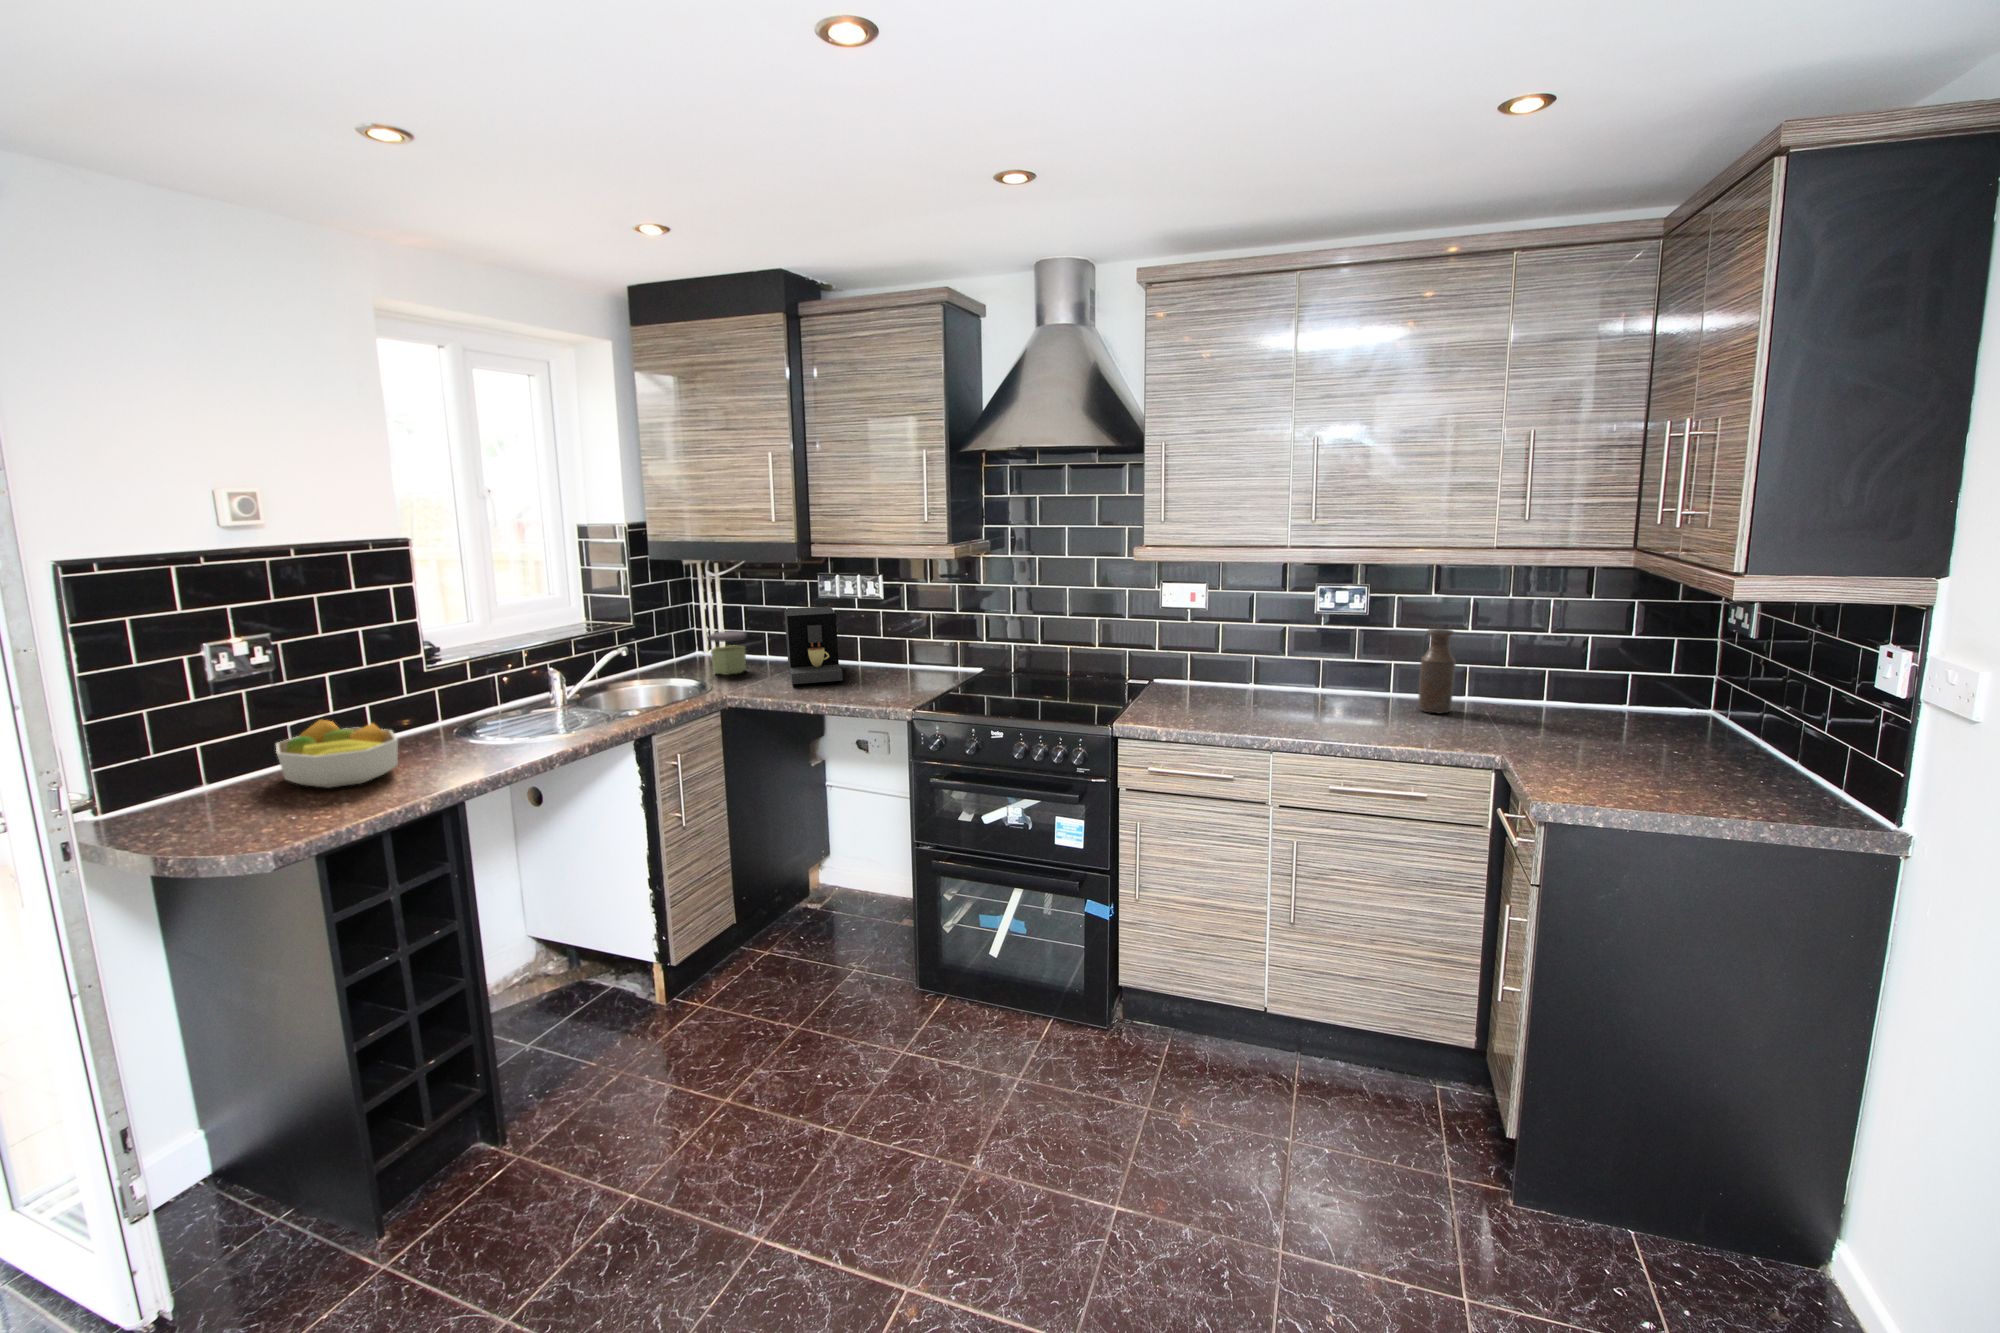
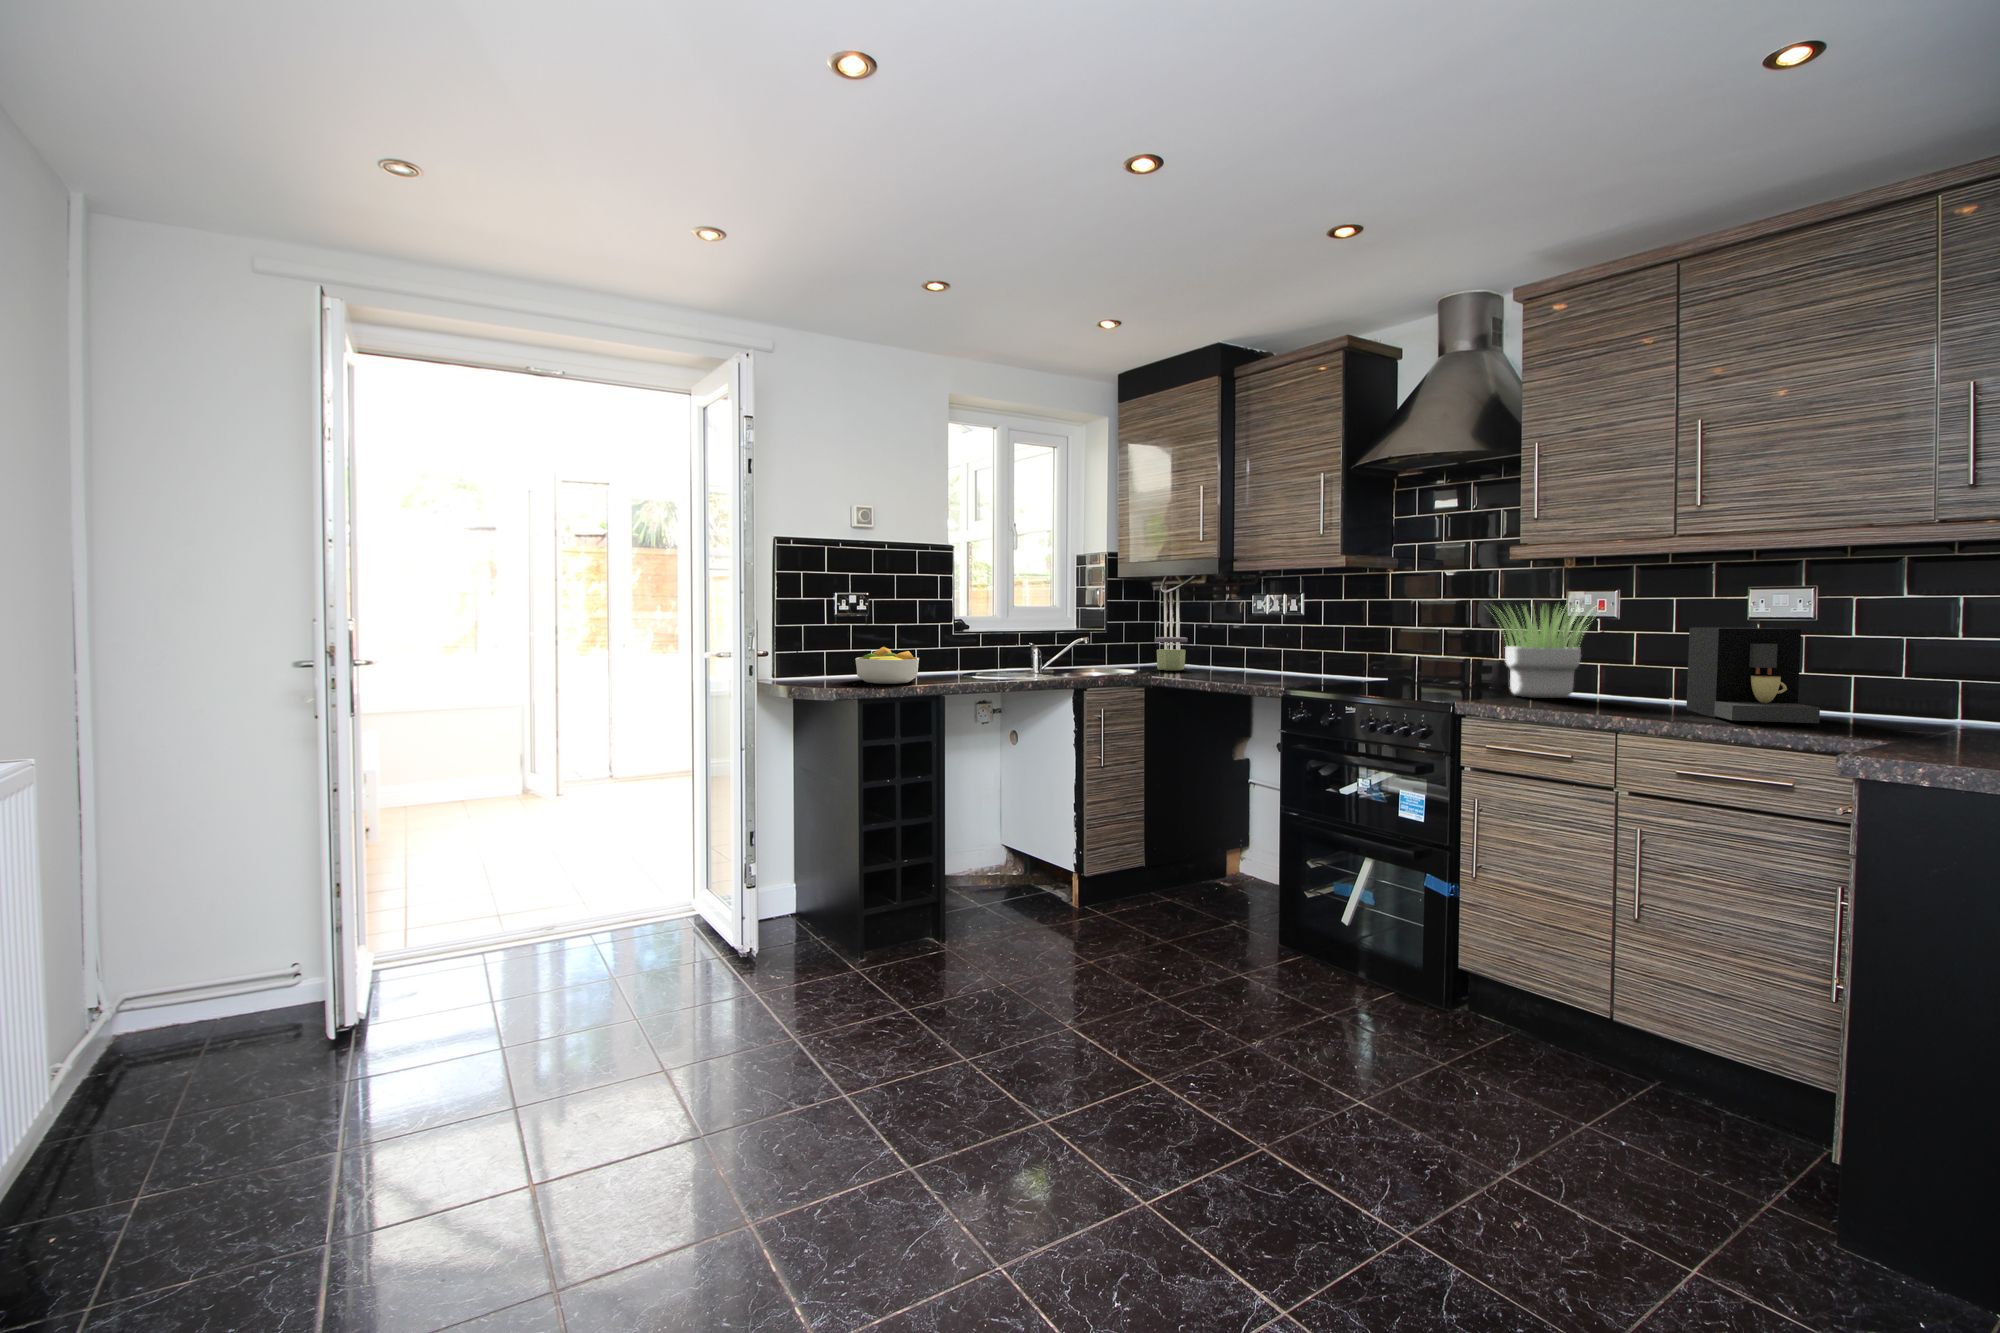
potted plant: none [1105,600,1216,704] -> present [1495,604,1595,698]
coffee maker: present [784,606,843,684] -> present [1686,628,1820,723]
bottle: present [1418,629,1456,713] -> none [1871,626,1925,726]

